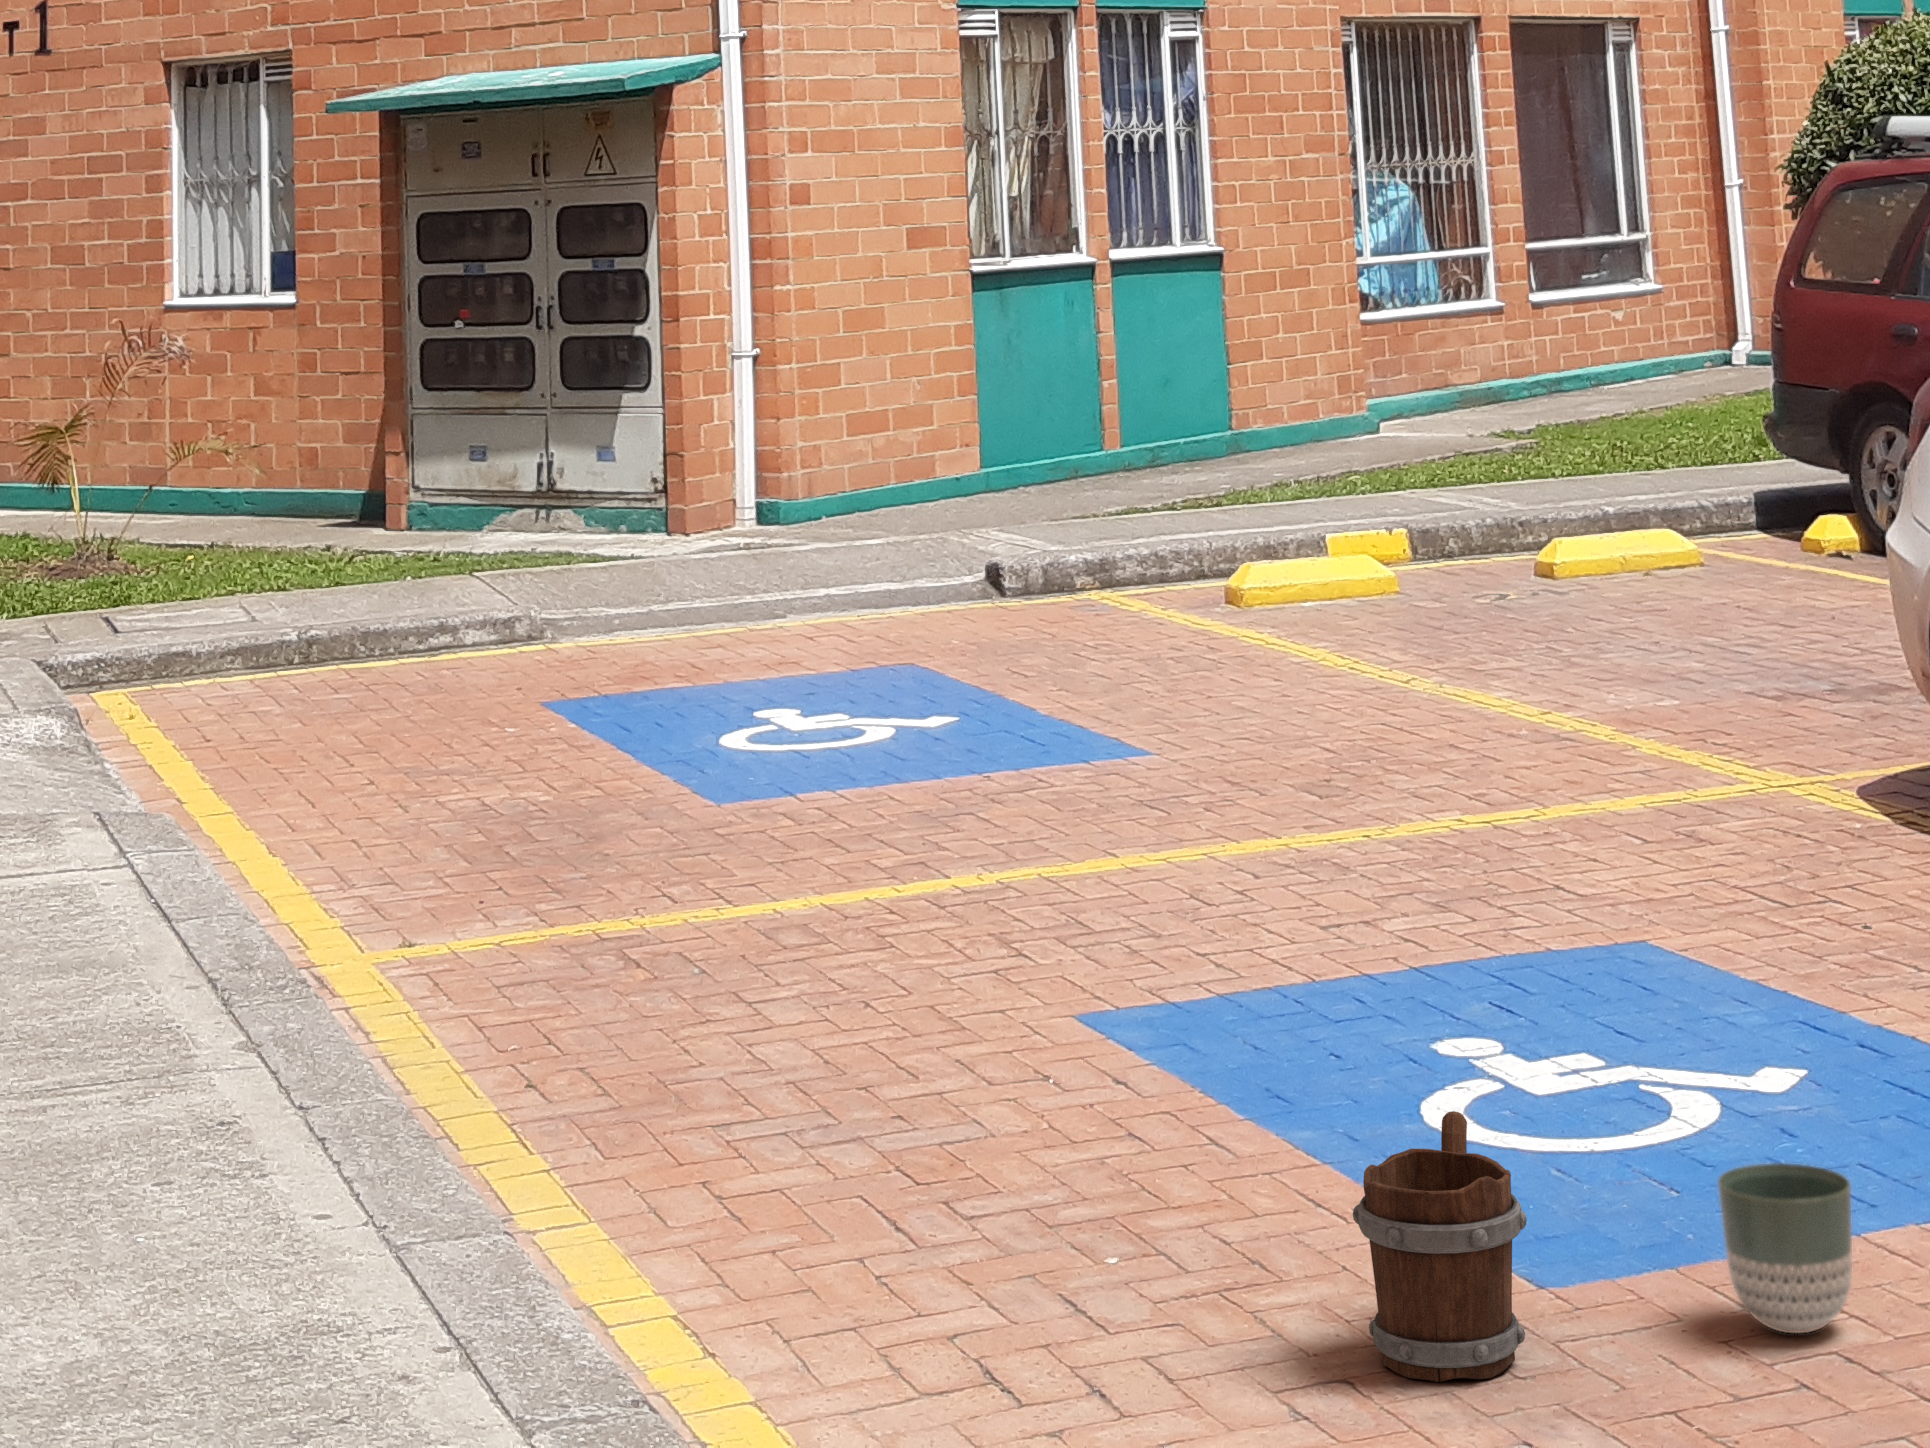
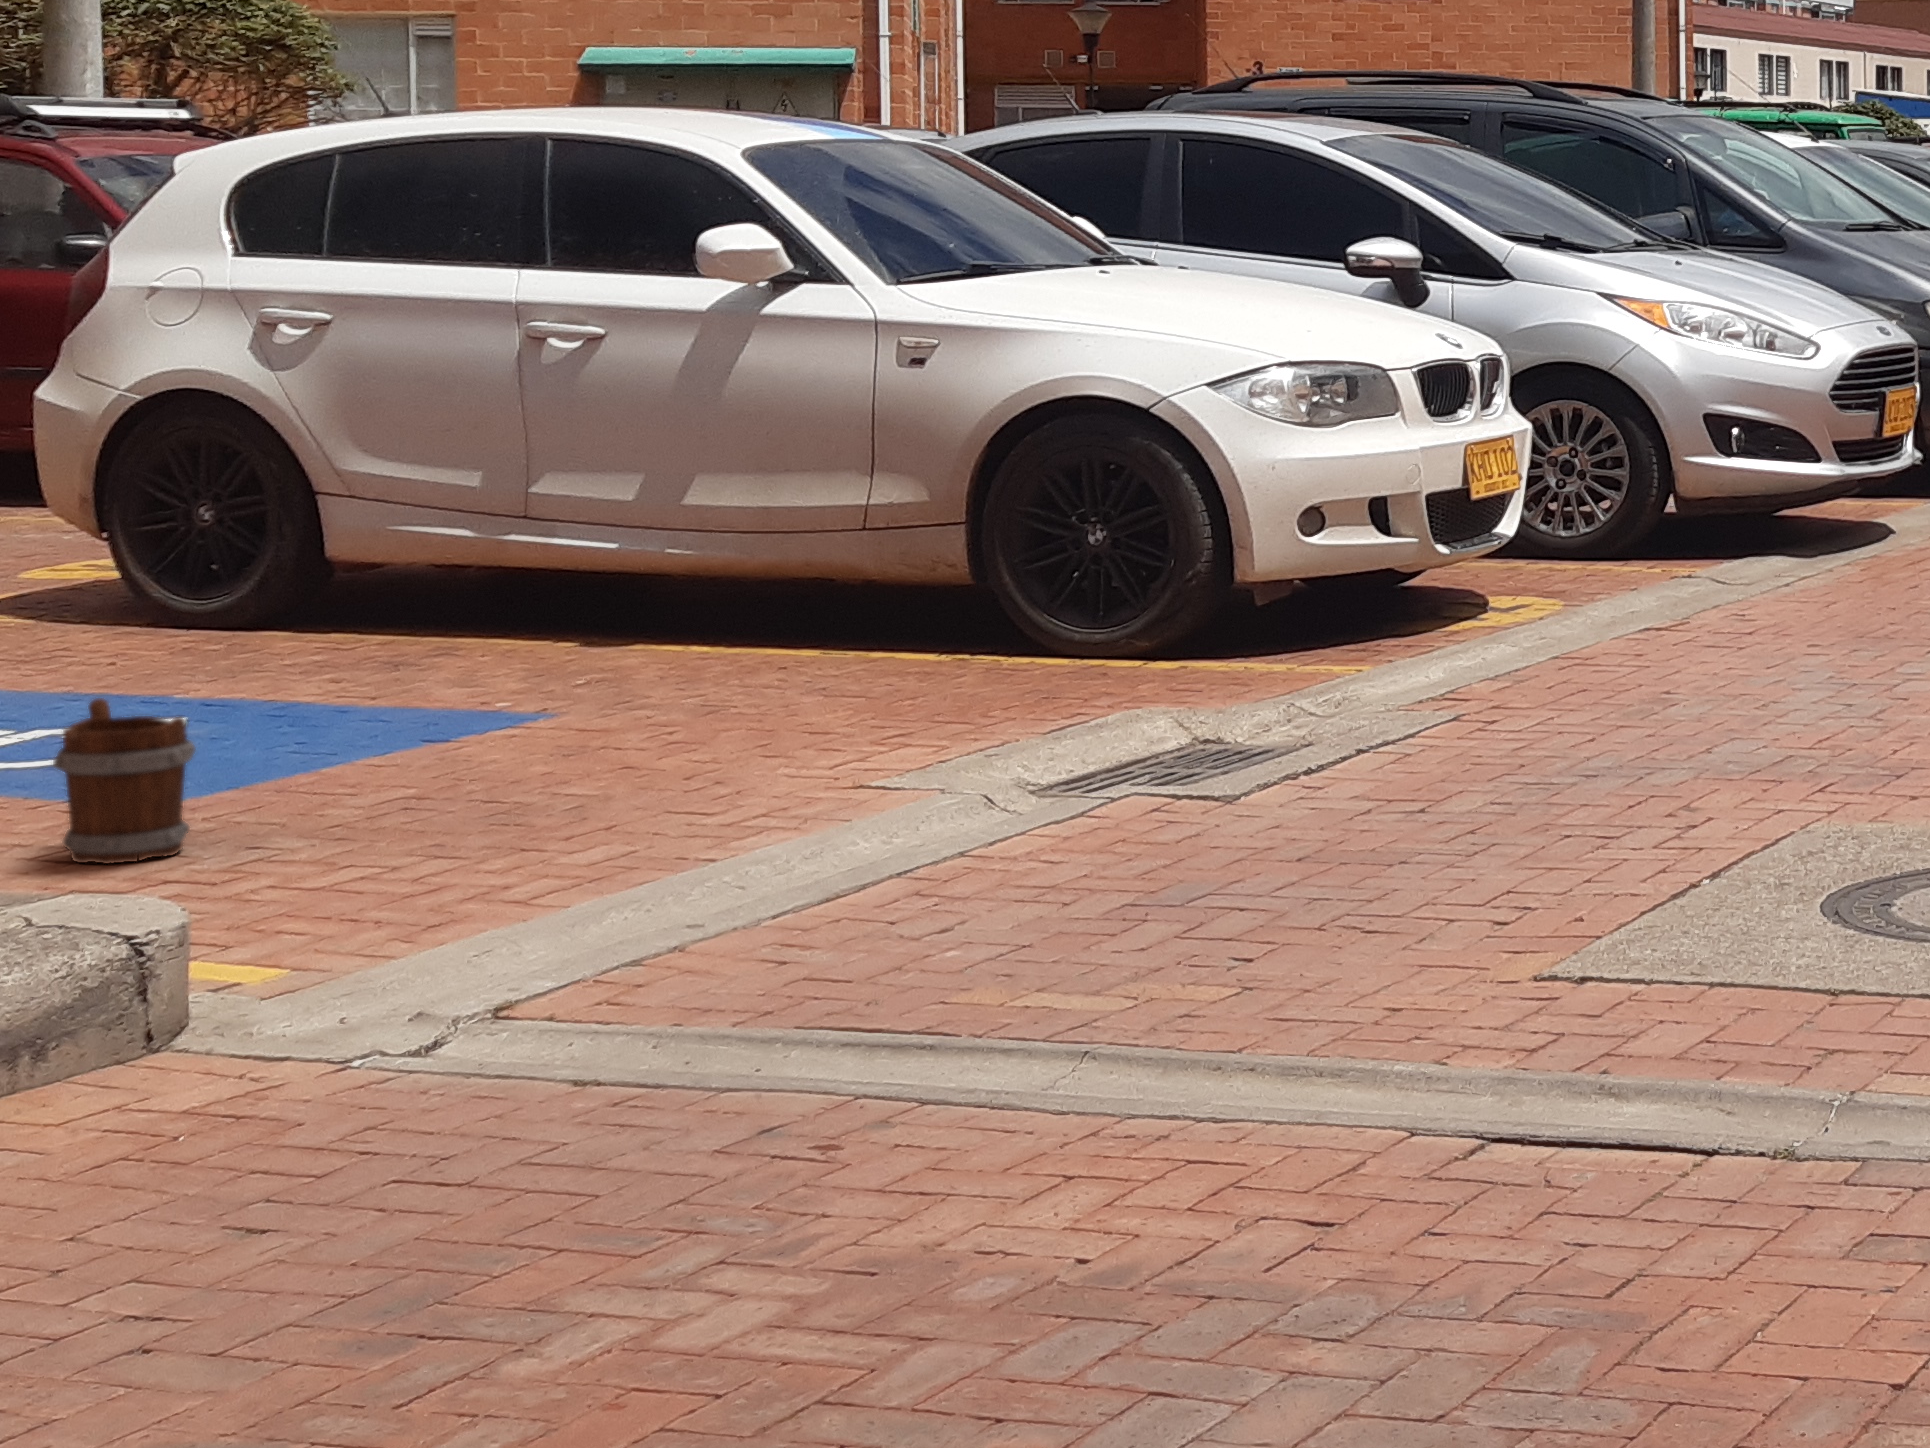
planter: present [1718,1163,1852,1333] -> none [304,709,404,813]

